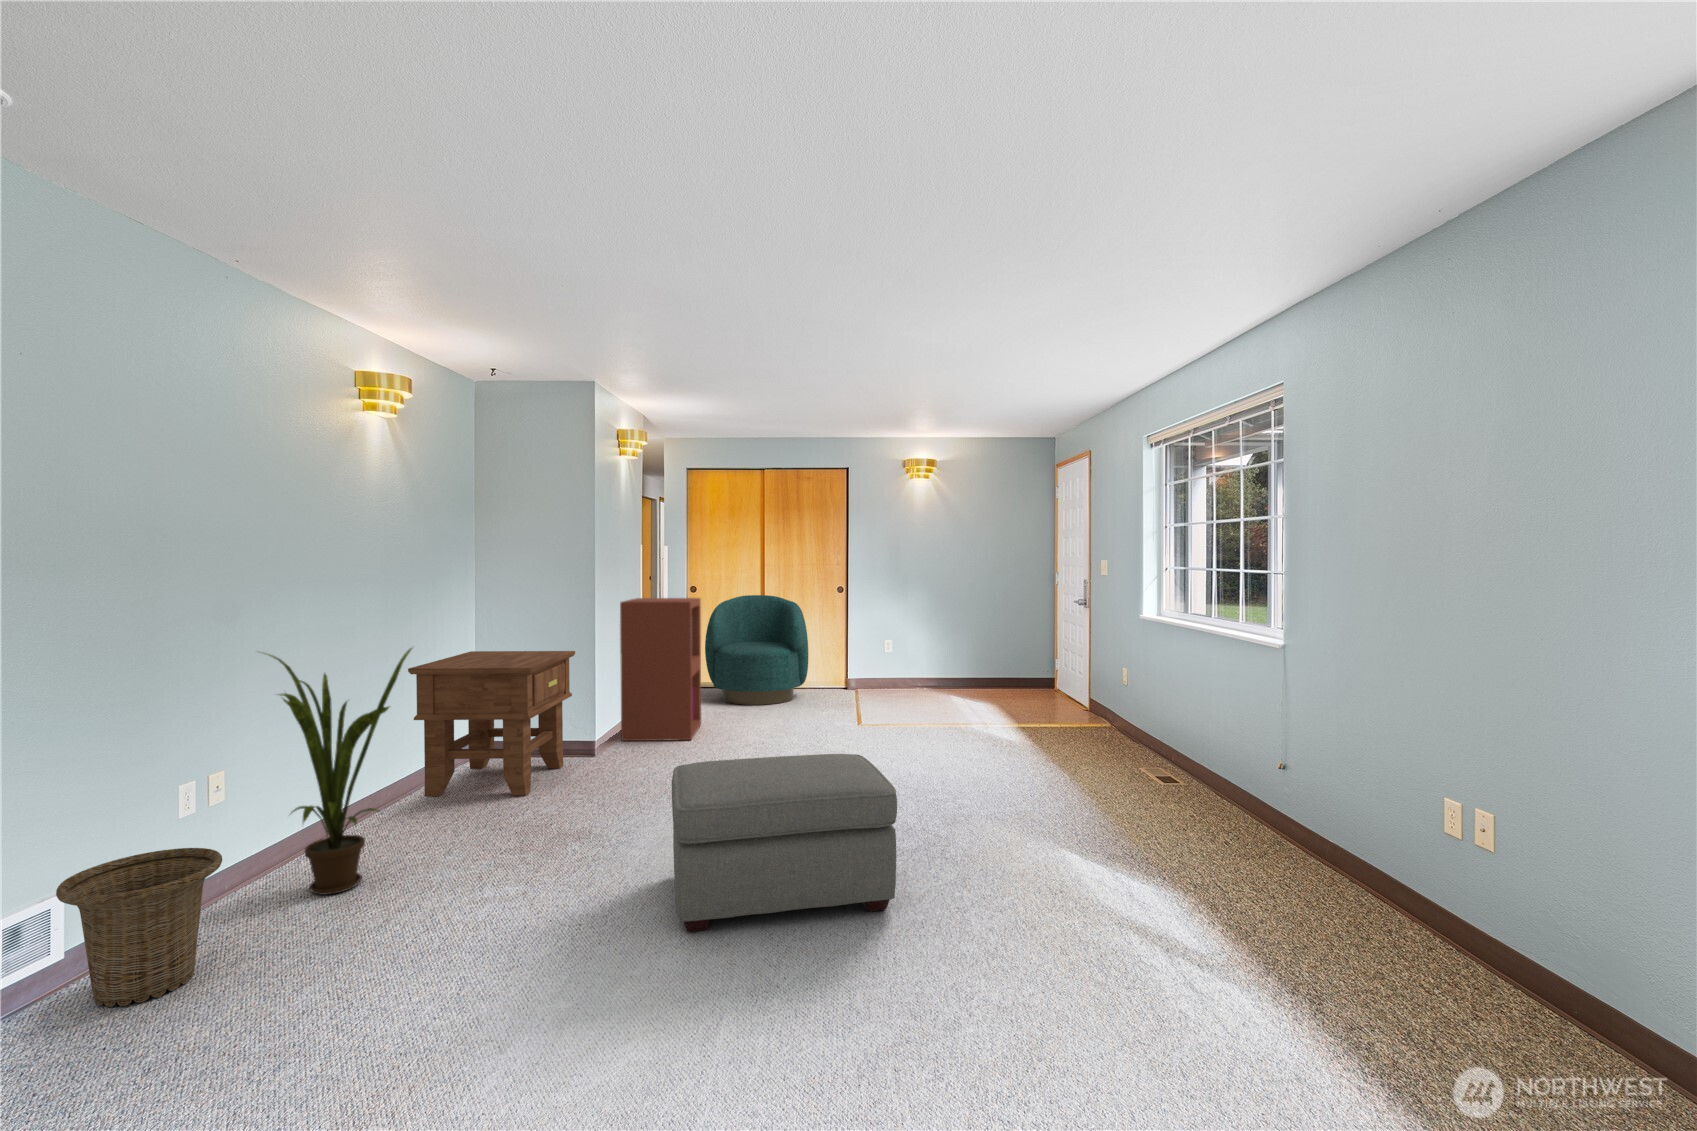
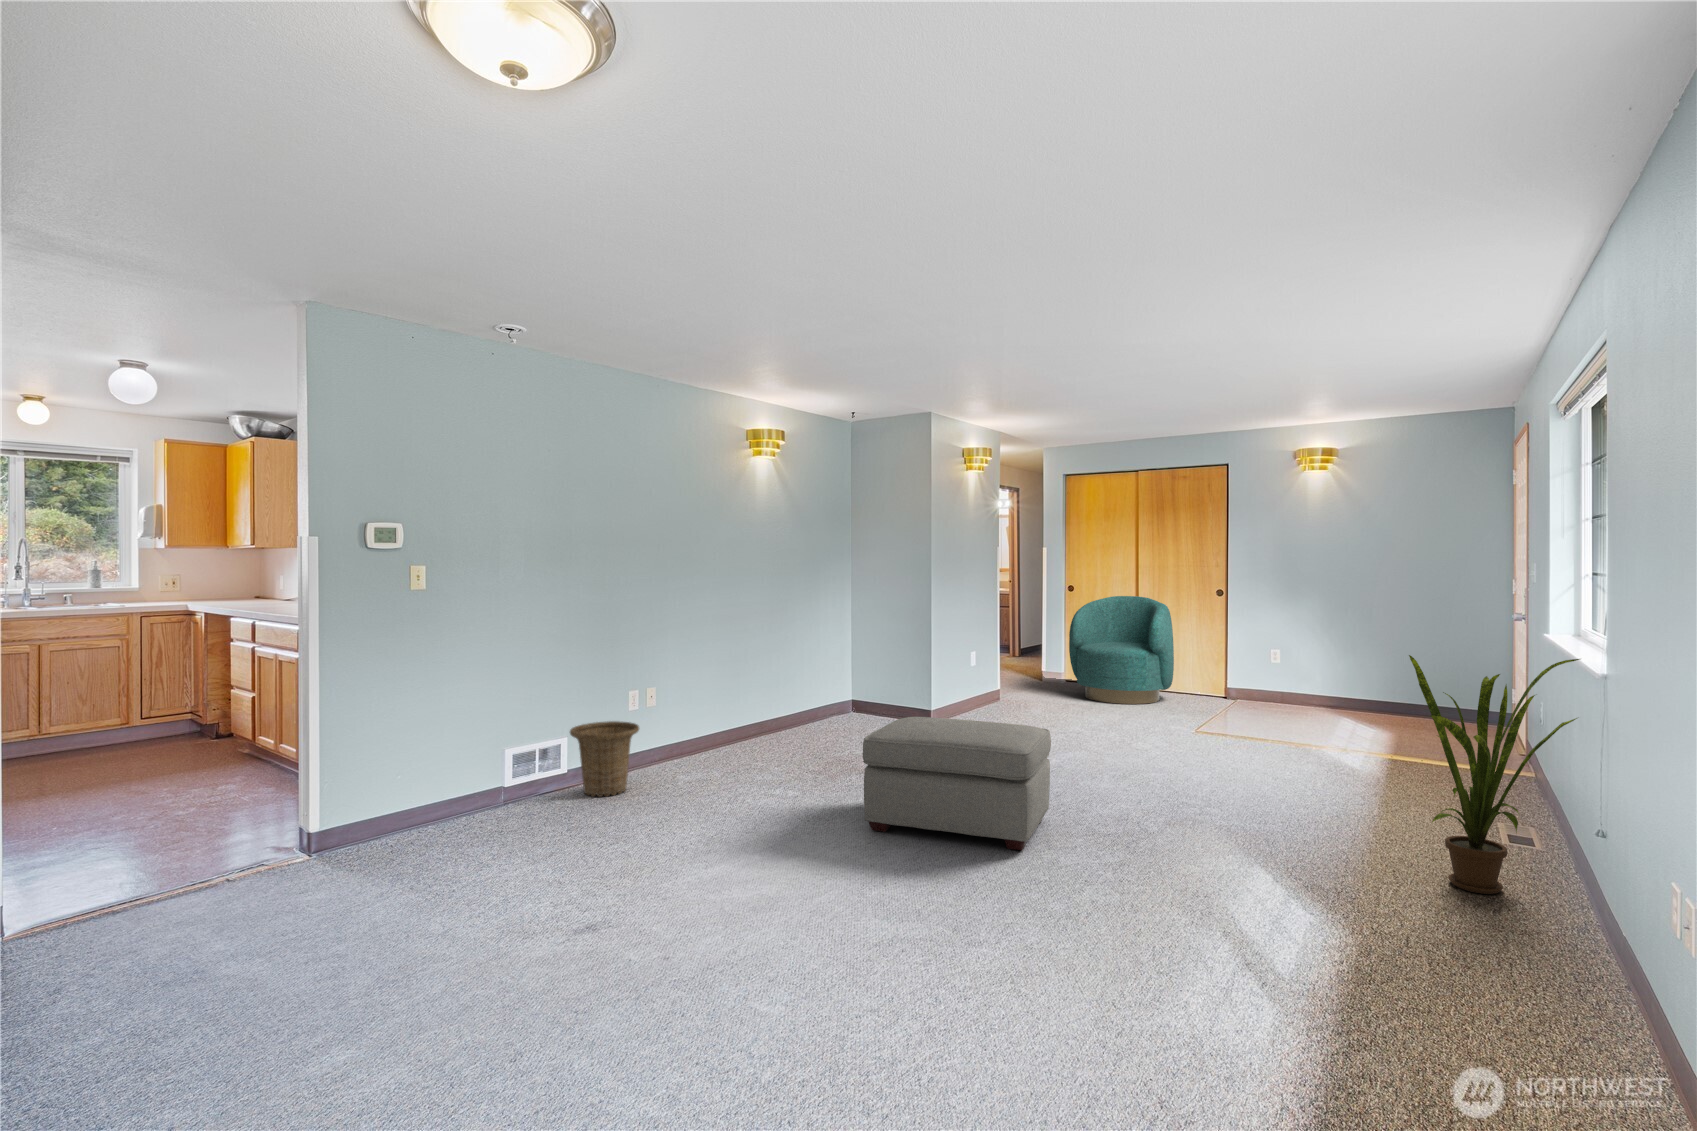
bookshelf: present [620,598,701,741] -> none [961,594,1041,722]
house plant: present [265,648,412,895] -> present [1409,655,1580,894]
side table: present [408,651,575,796] -> none [787,630,912,740]

